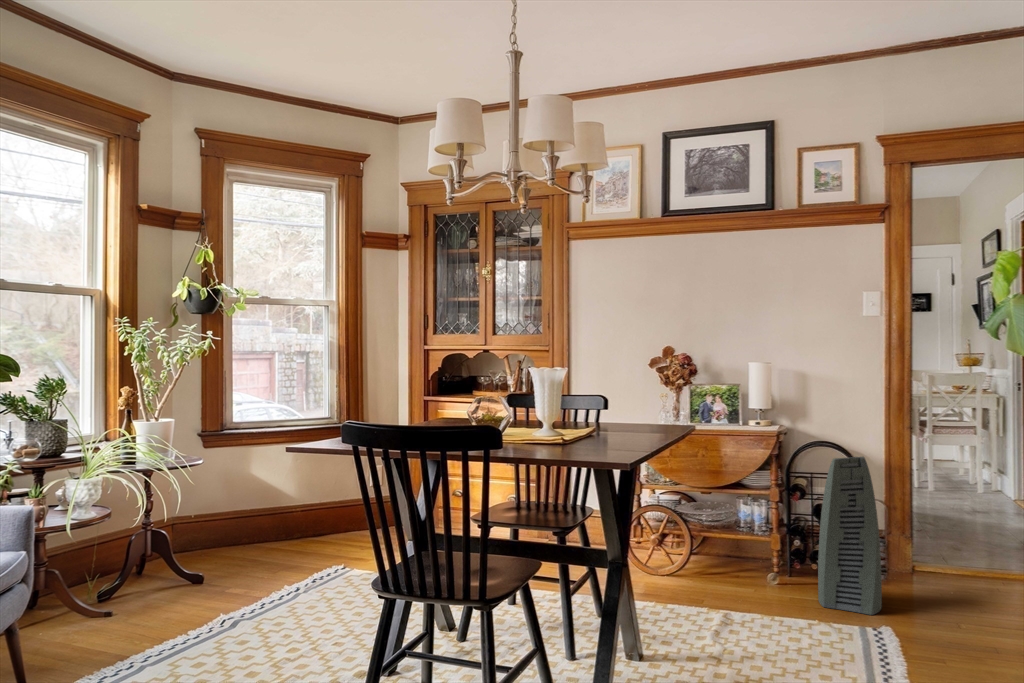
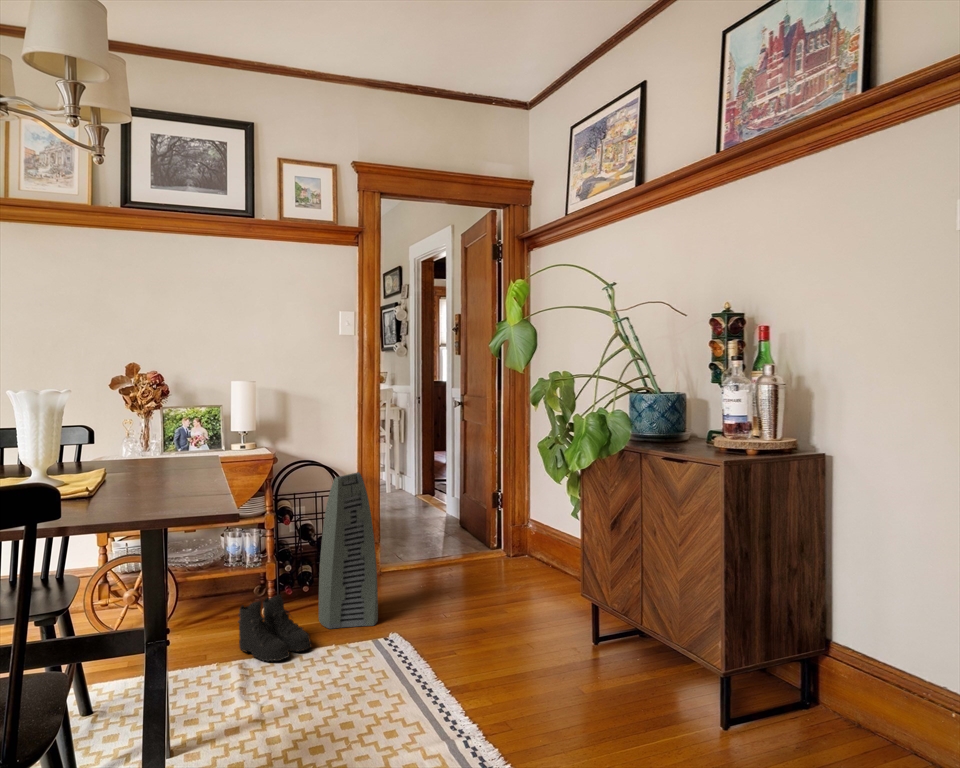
boots: none [732,561,796,620] -> present [238,595,311,662]

